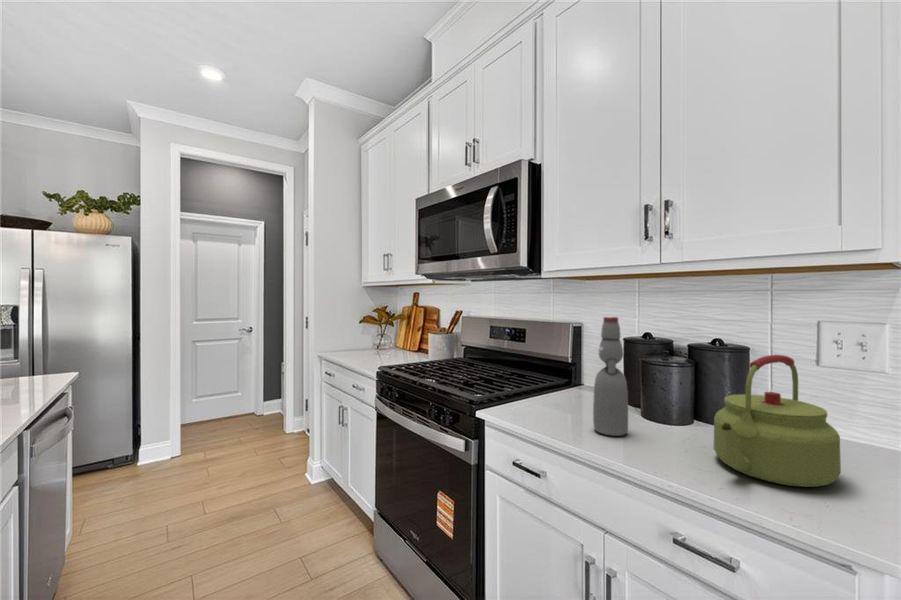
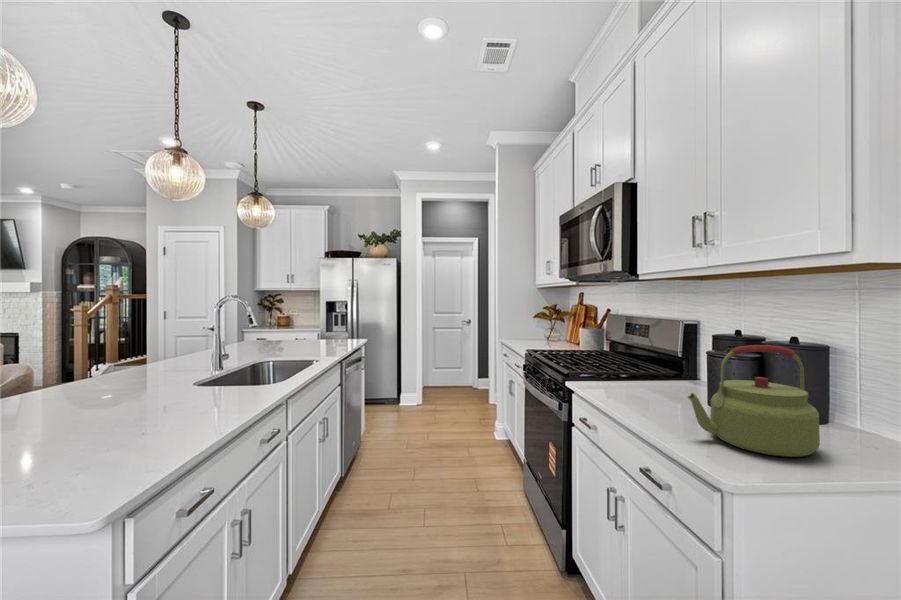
bottle: present [593,317,628,436] -> none [641,312,671,408]

